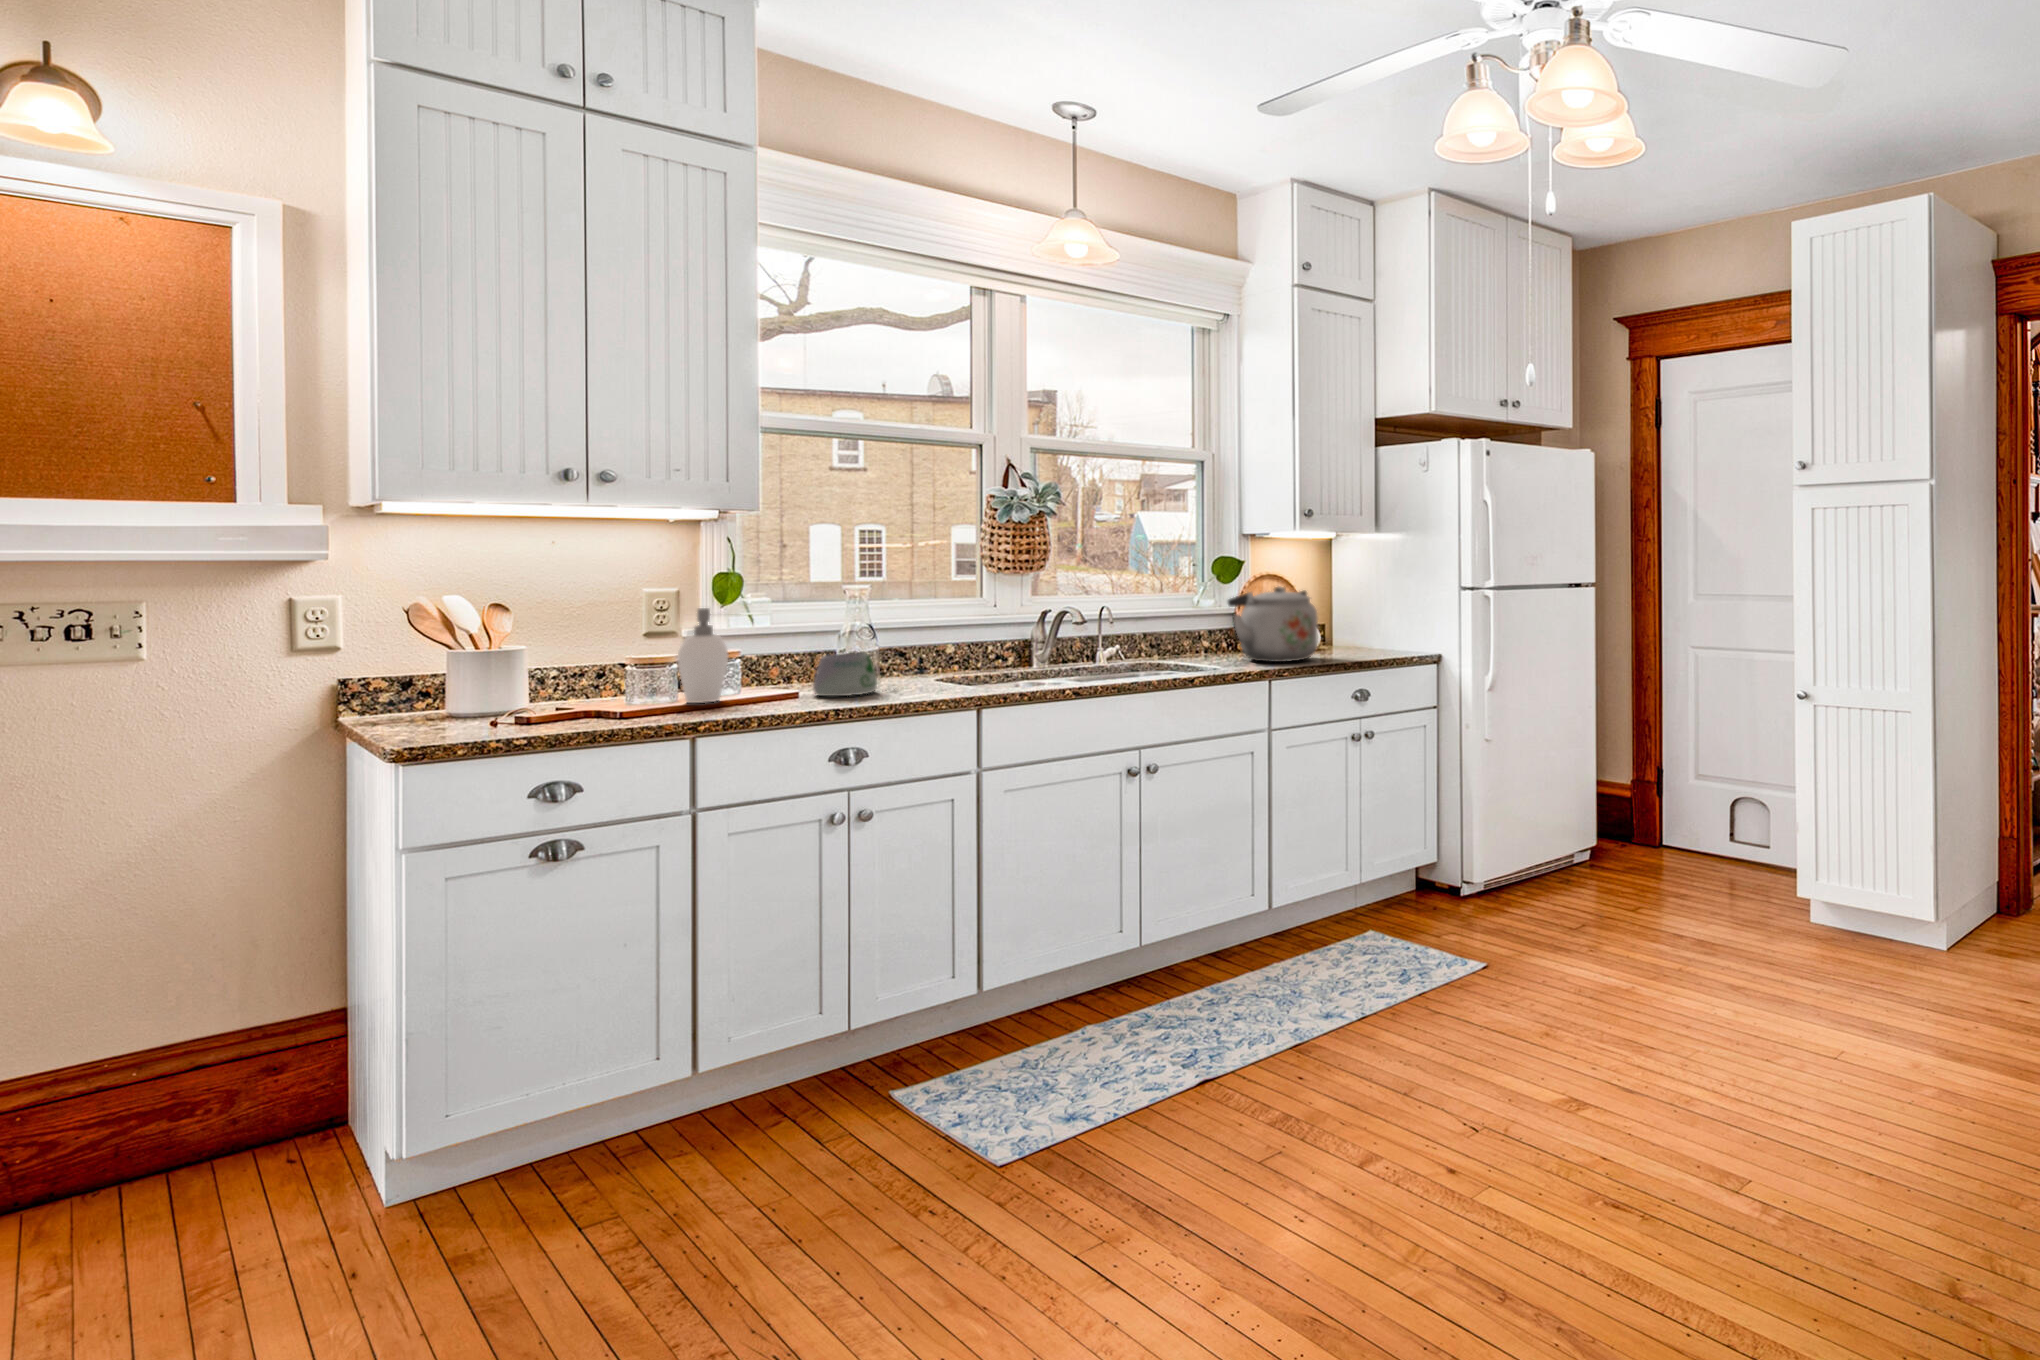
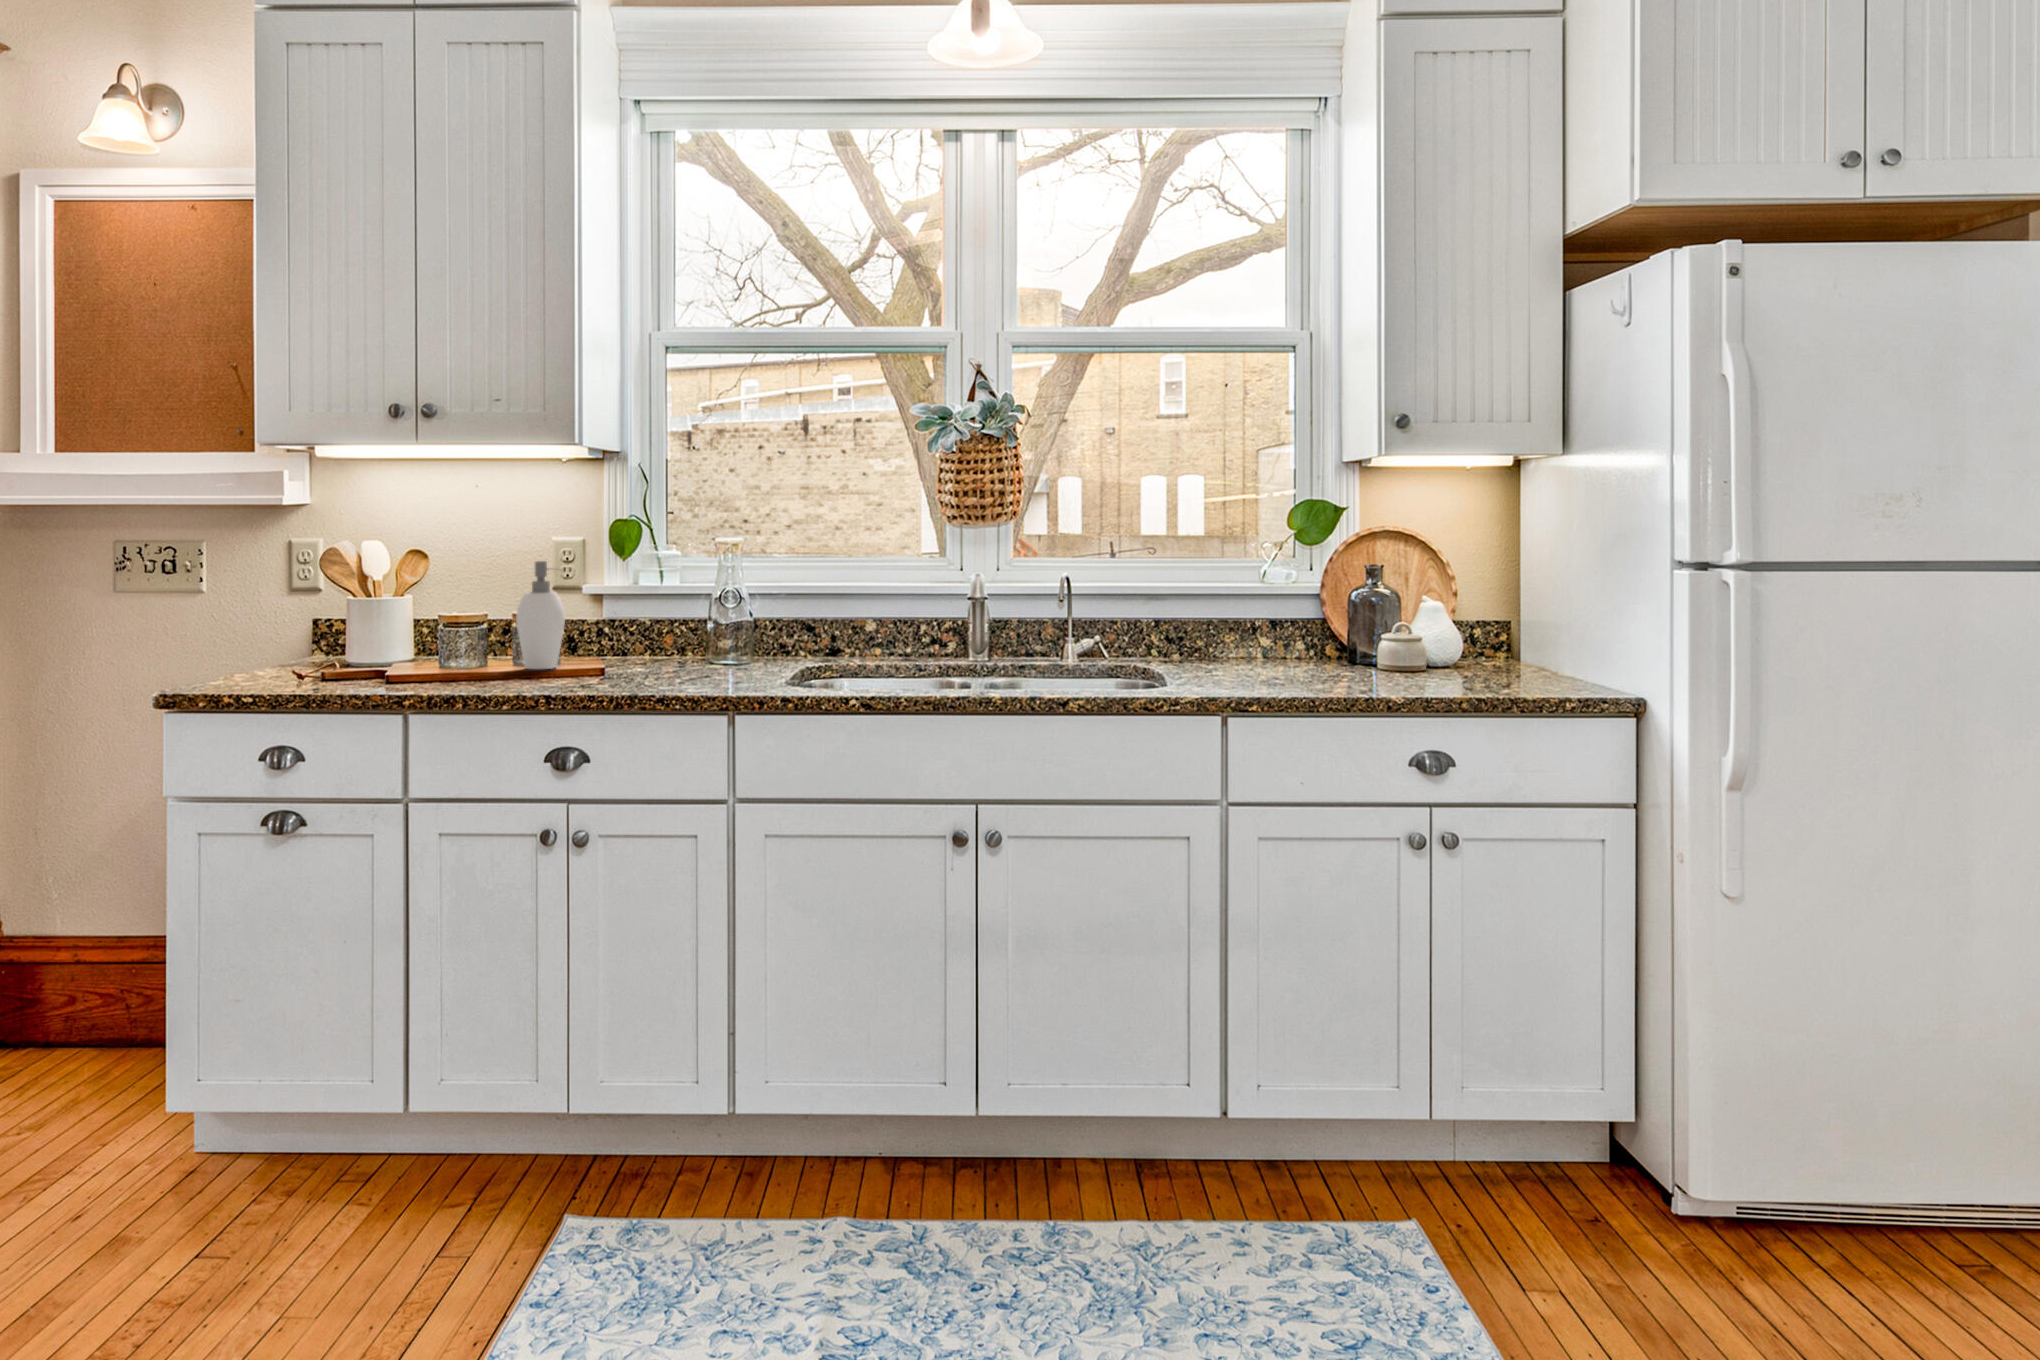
kettle: present [1228,586,1318,662] -> none [1217,553,1381,686]
mug: present [813,651,896,696] -> none [629,621,718,676]

